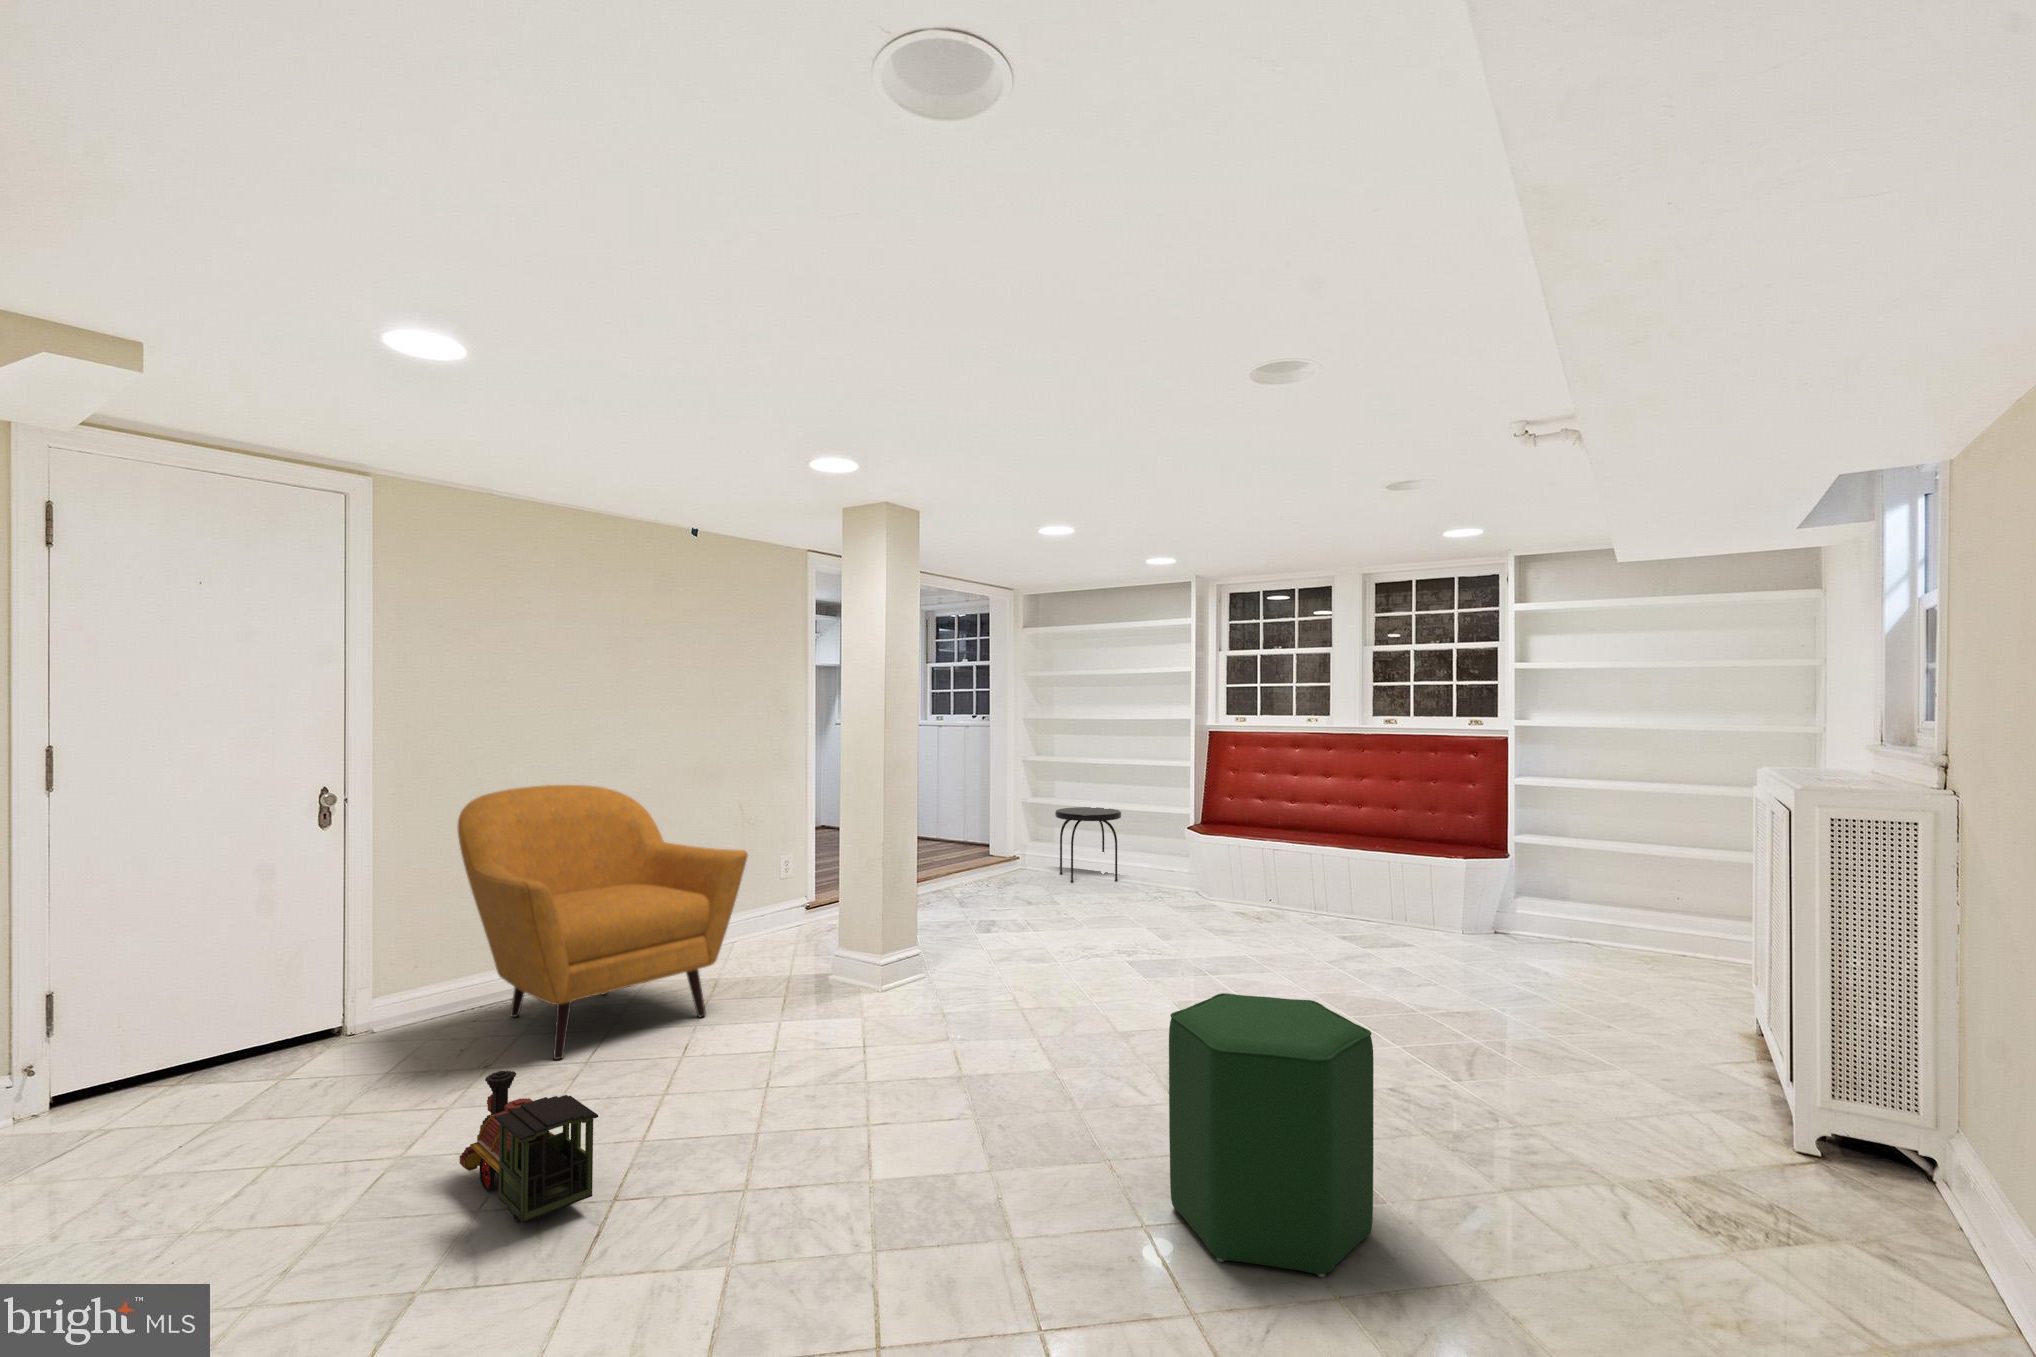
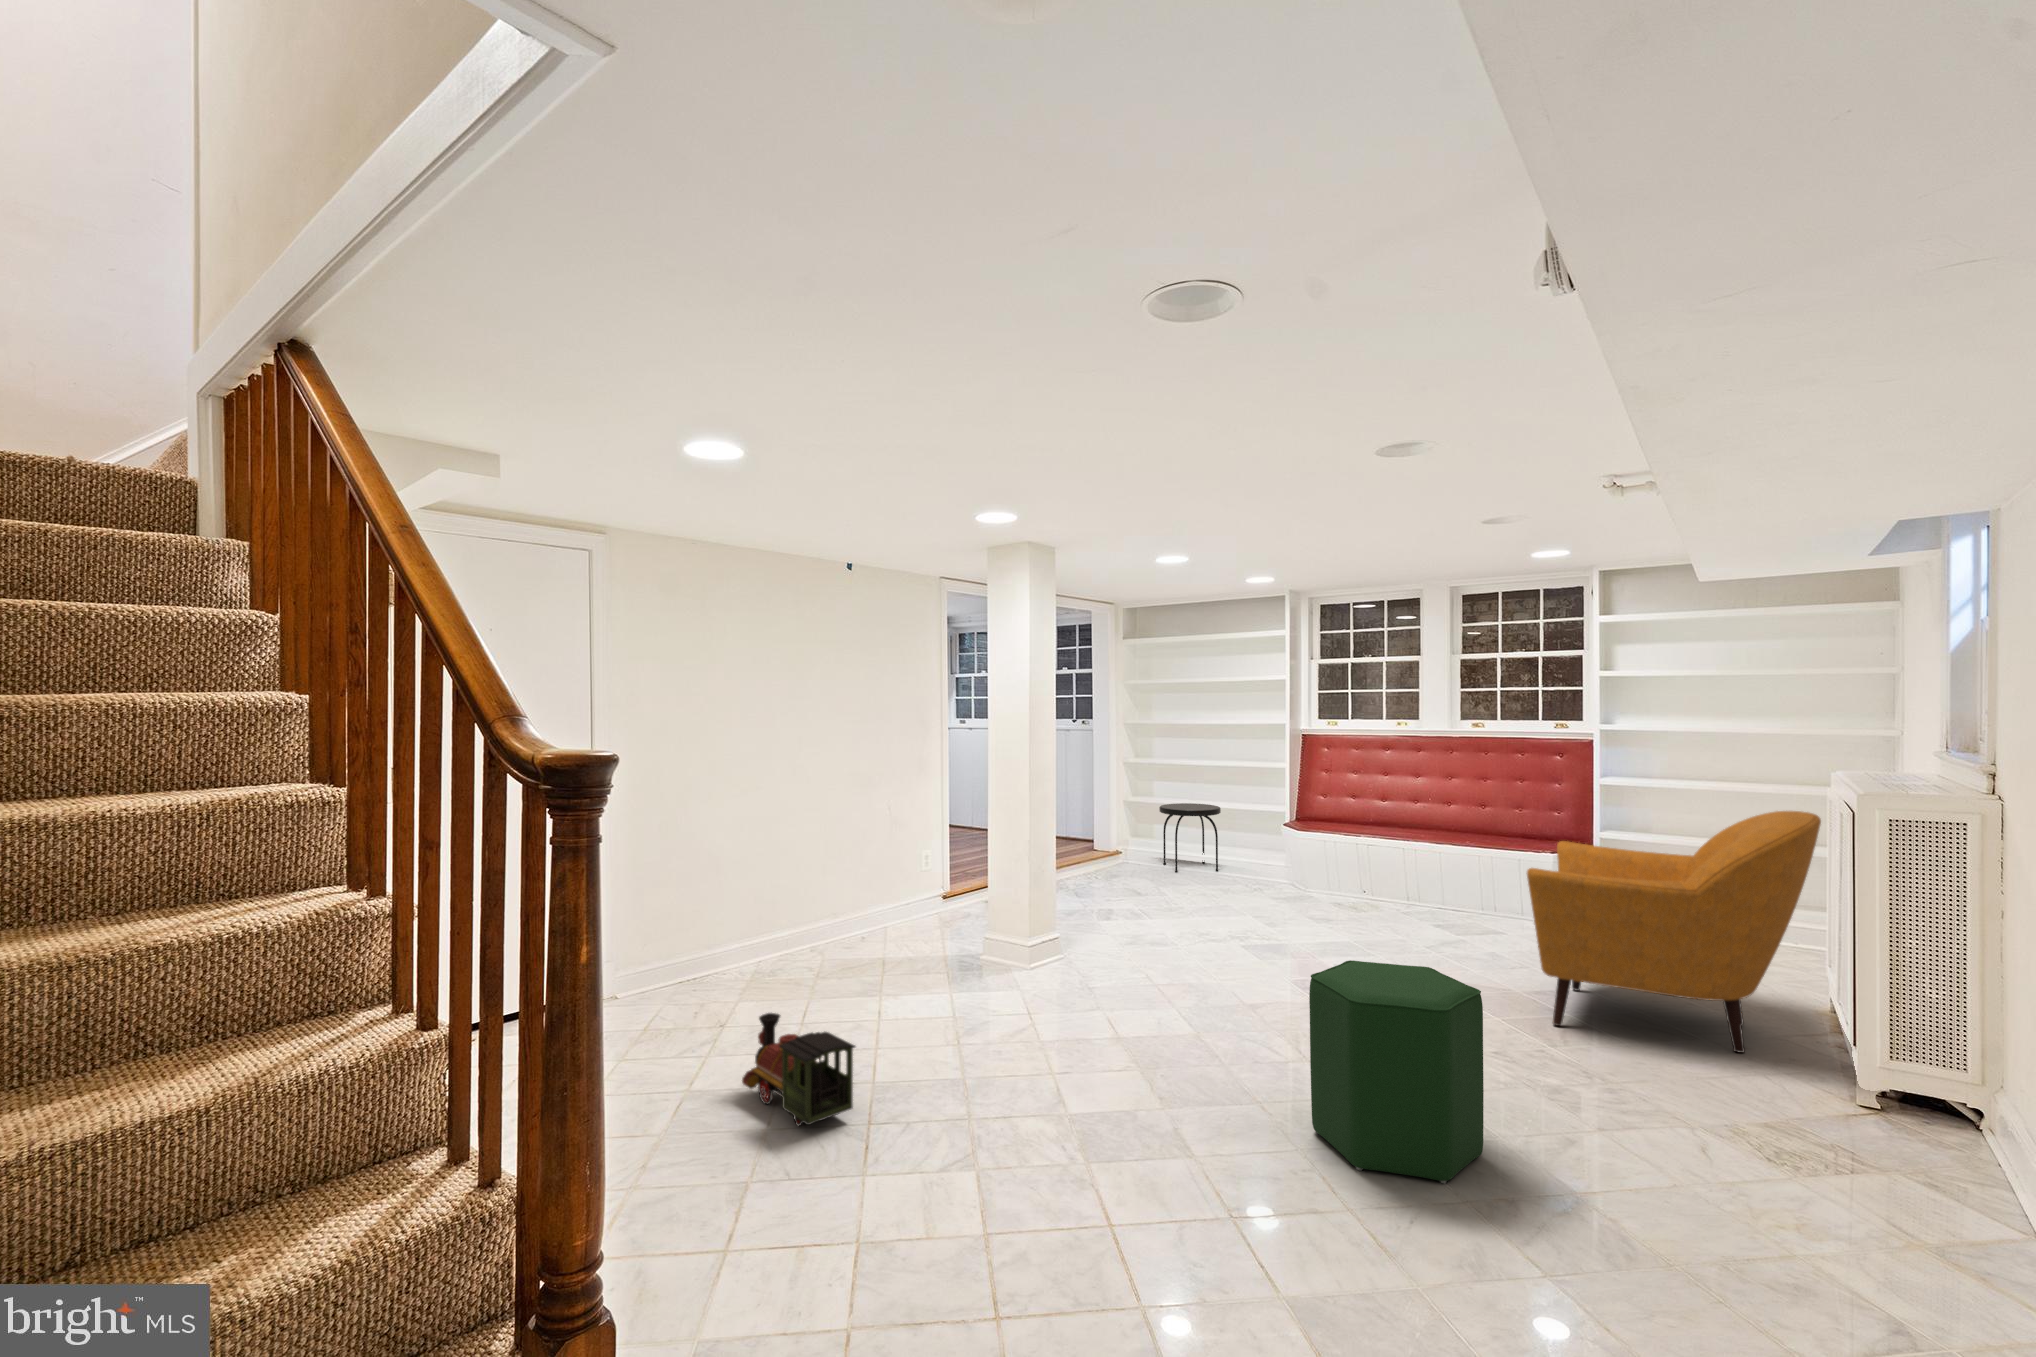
armchair: present [457,785,748,1059] -> present [1527,811,1821,1053]

